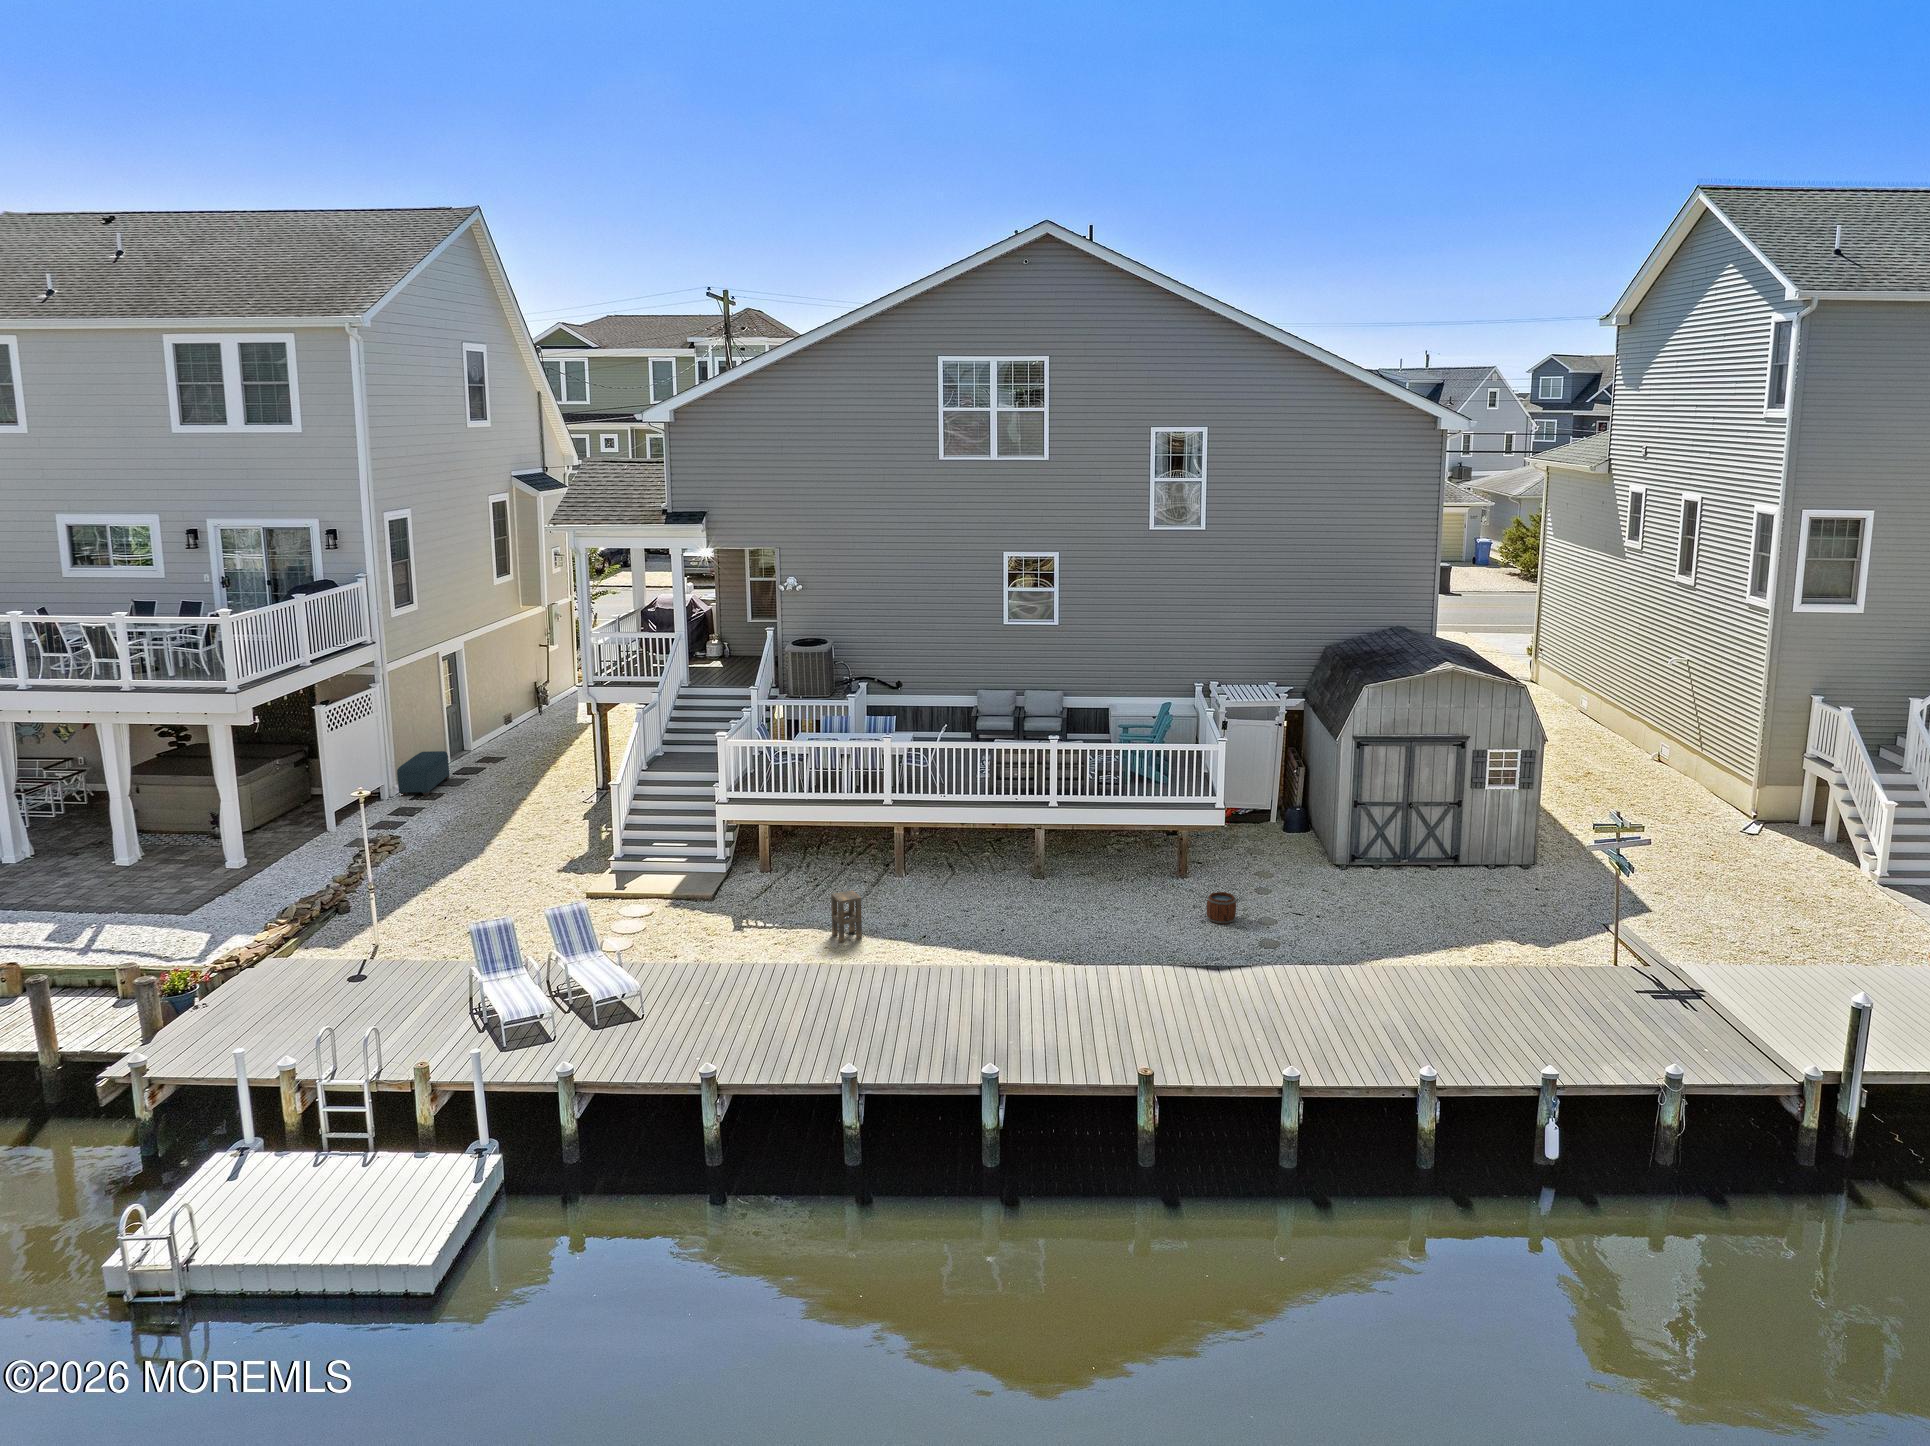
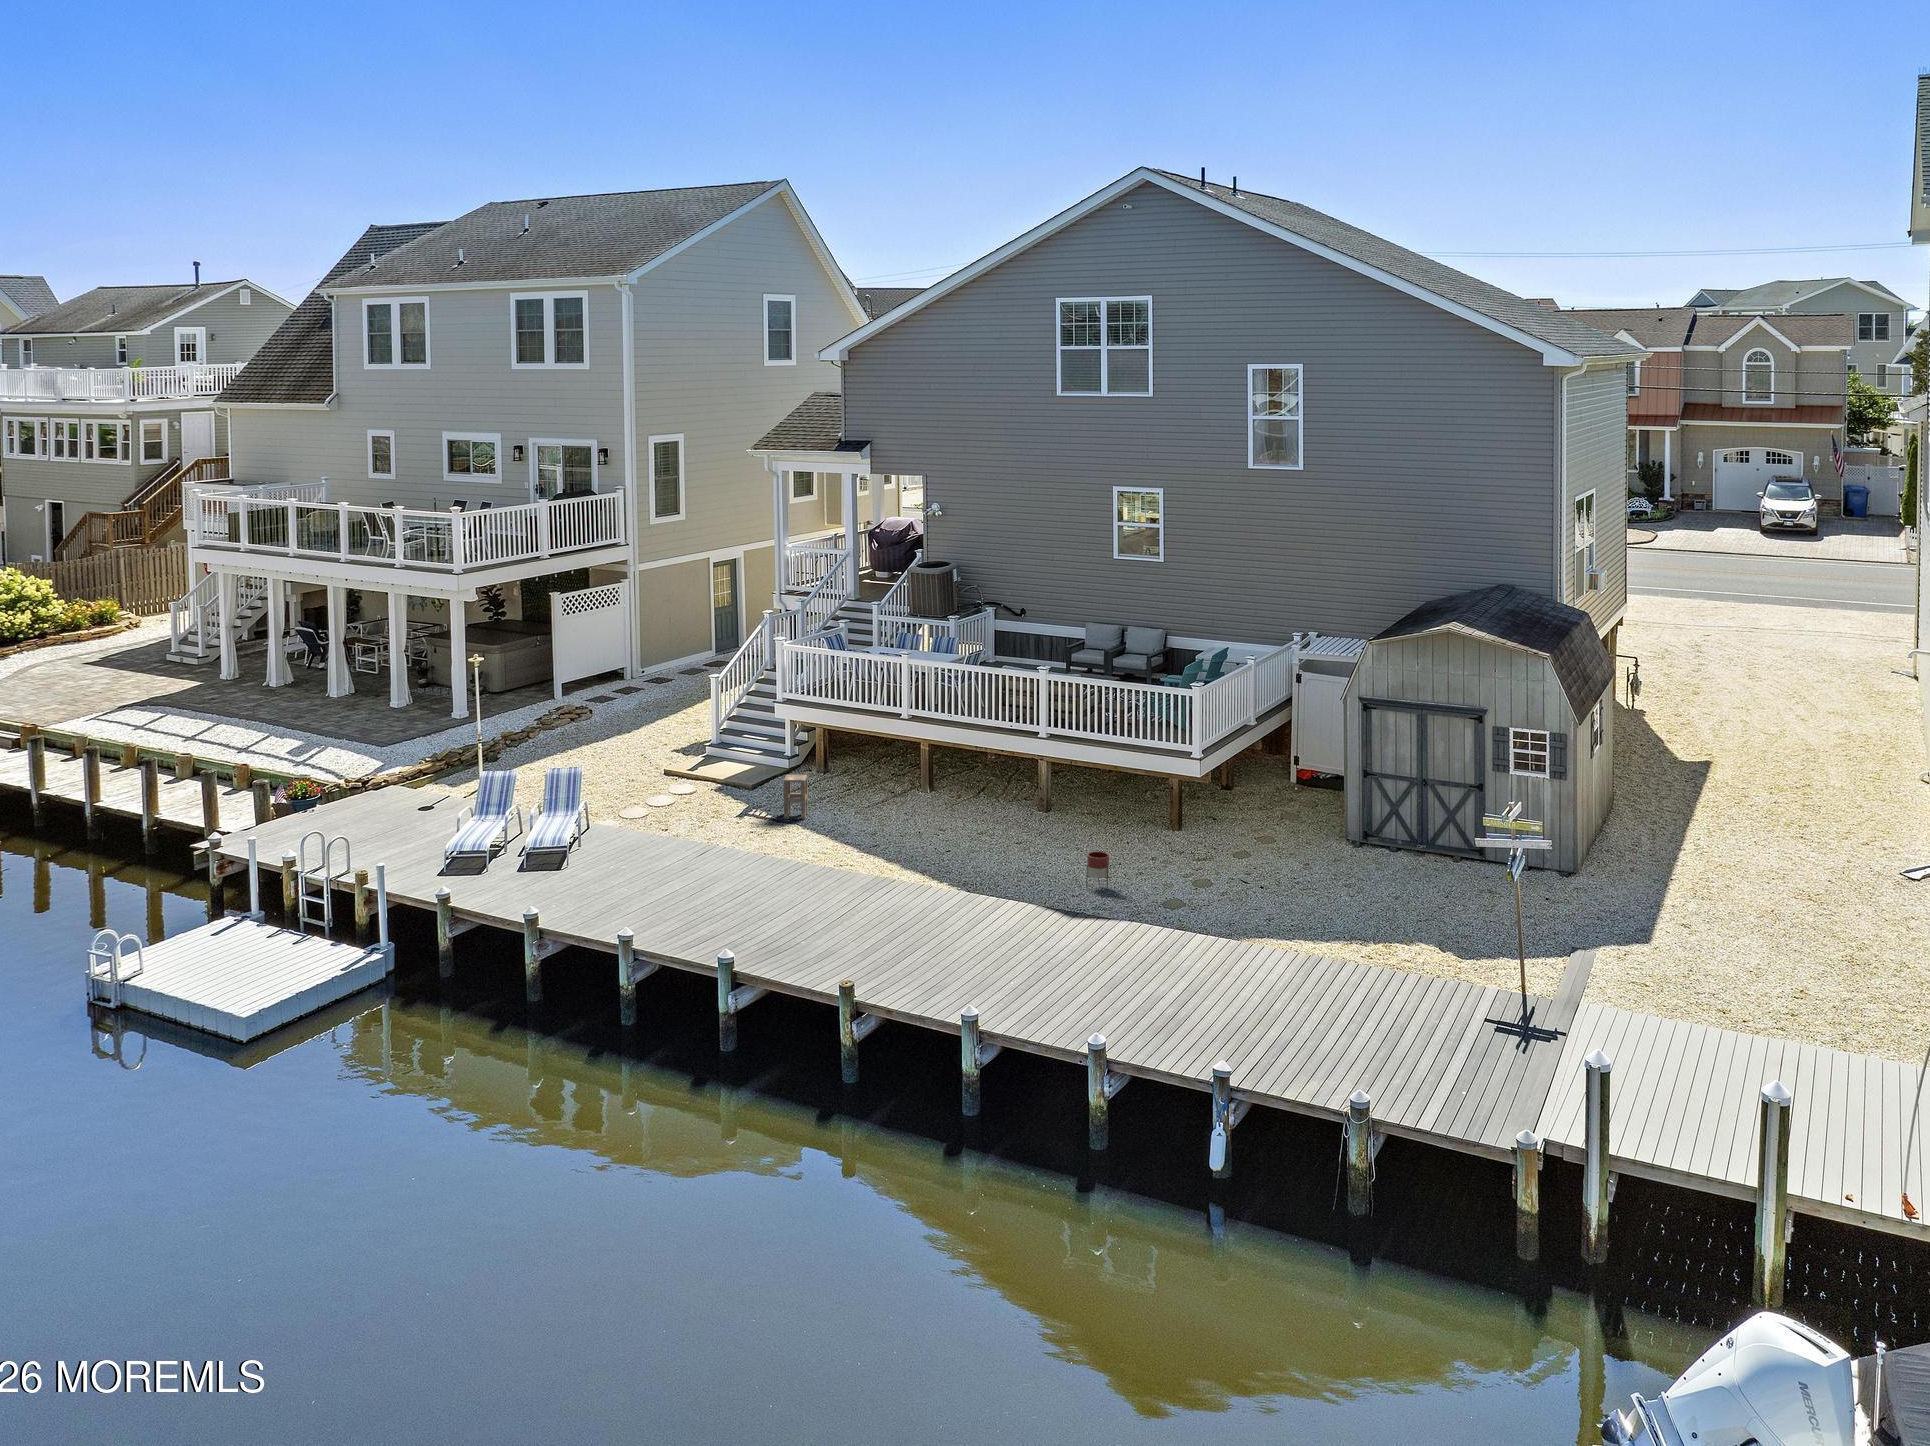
bench: present [397,751,449,796] -> none [640,650,692,685]
bucket: present [1207,892,1236,924] -> none [1124,832,1155,865]
planter: none [1223,921,1246,959] -> present [1086,852,1109,889]

